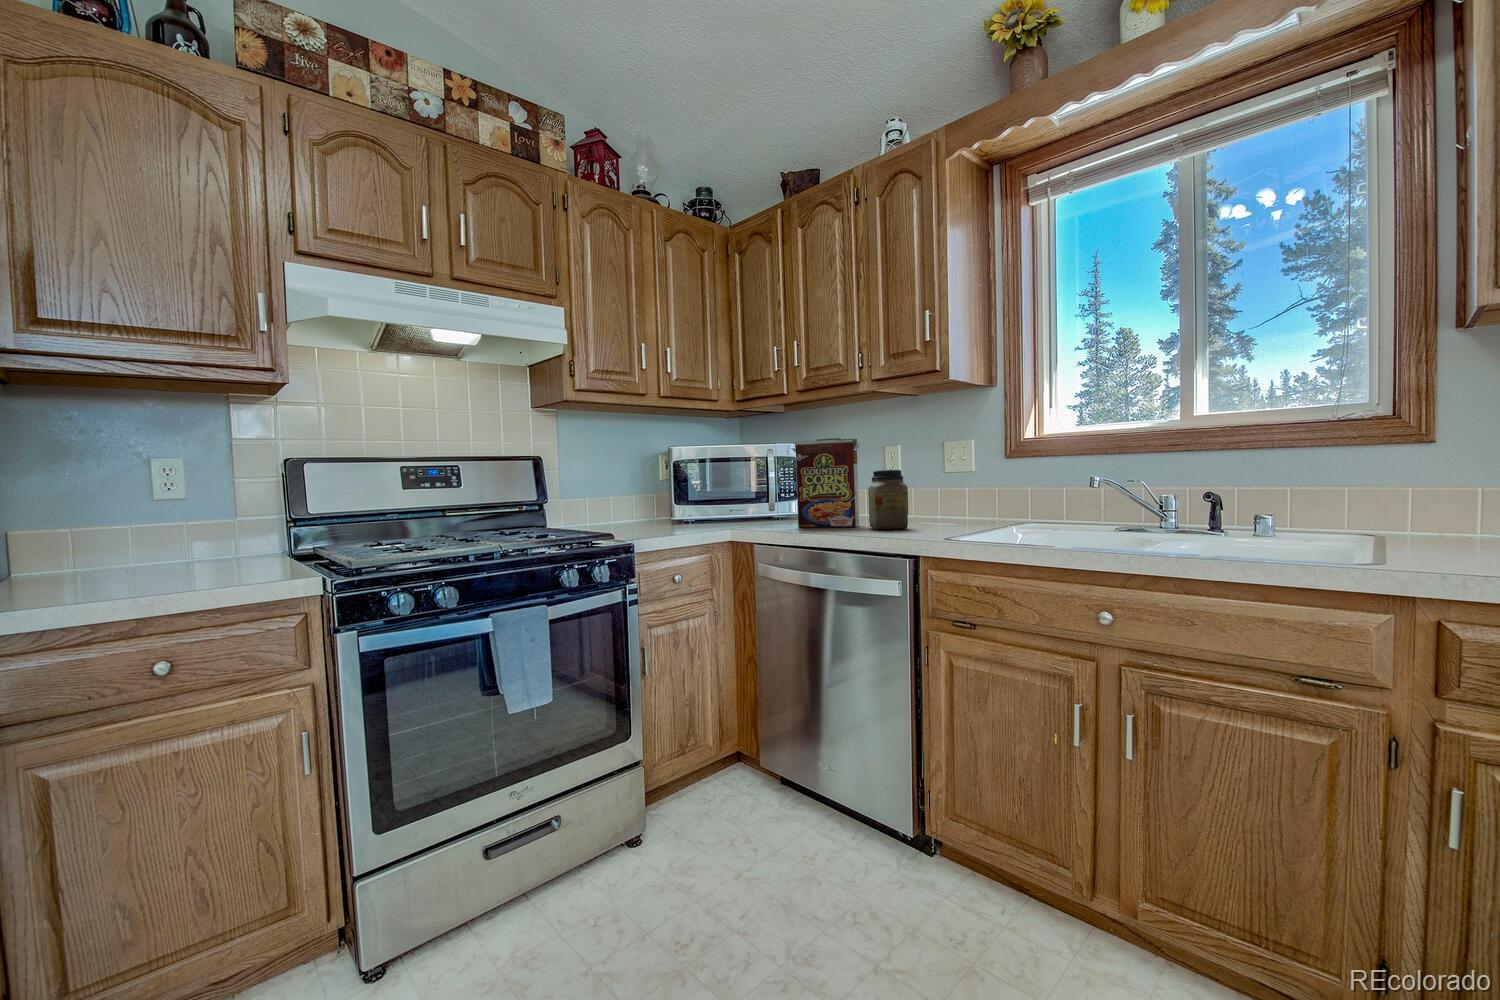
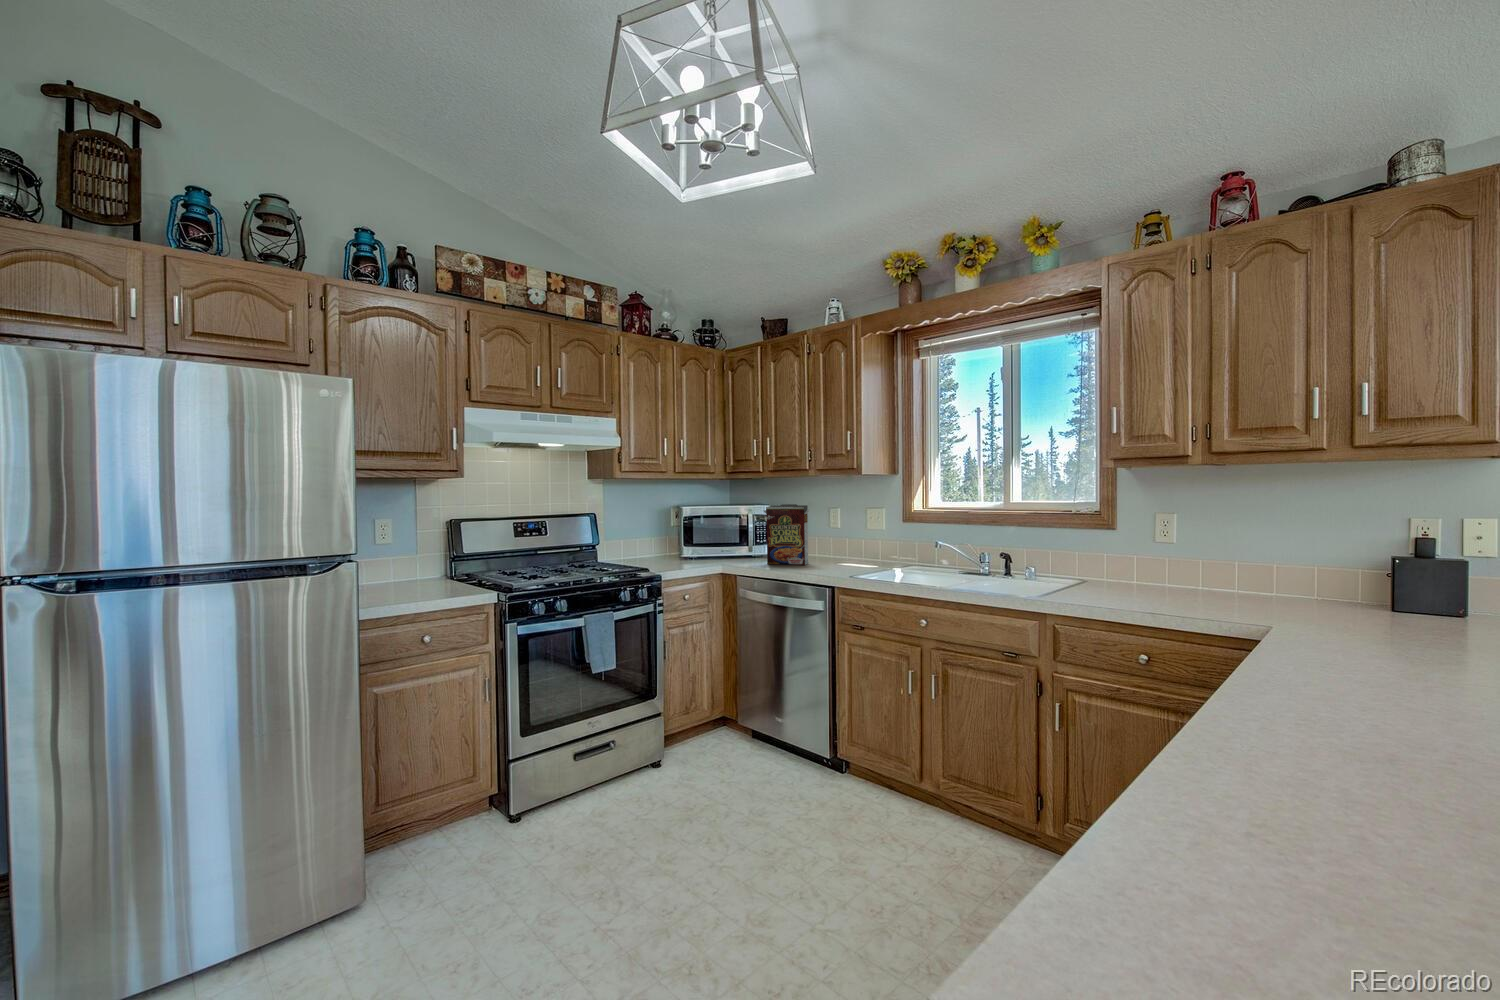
jar: present [868,469,908,530] -> none [813,529,837,568]

